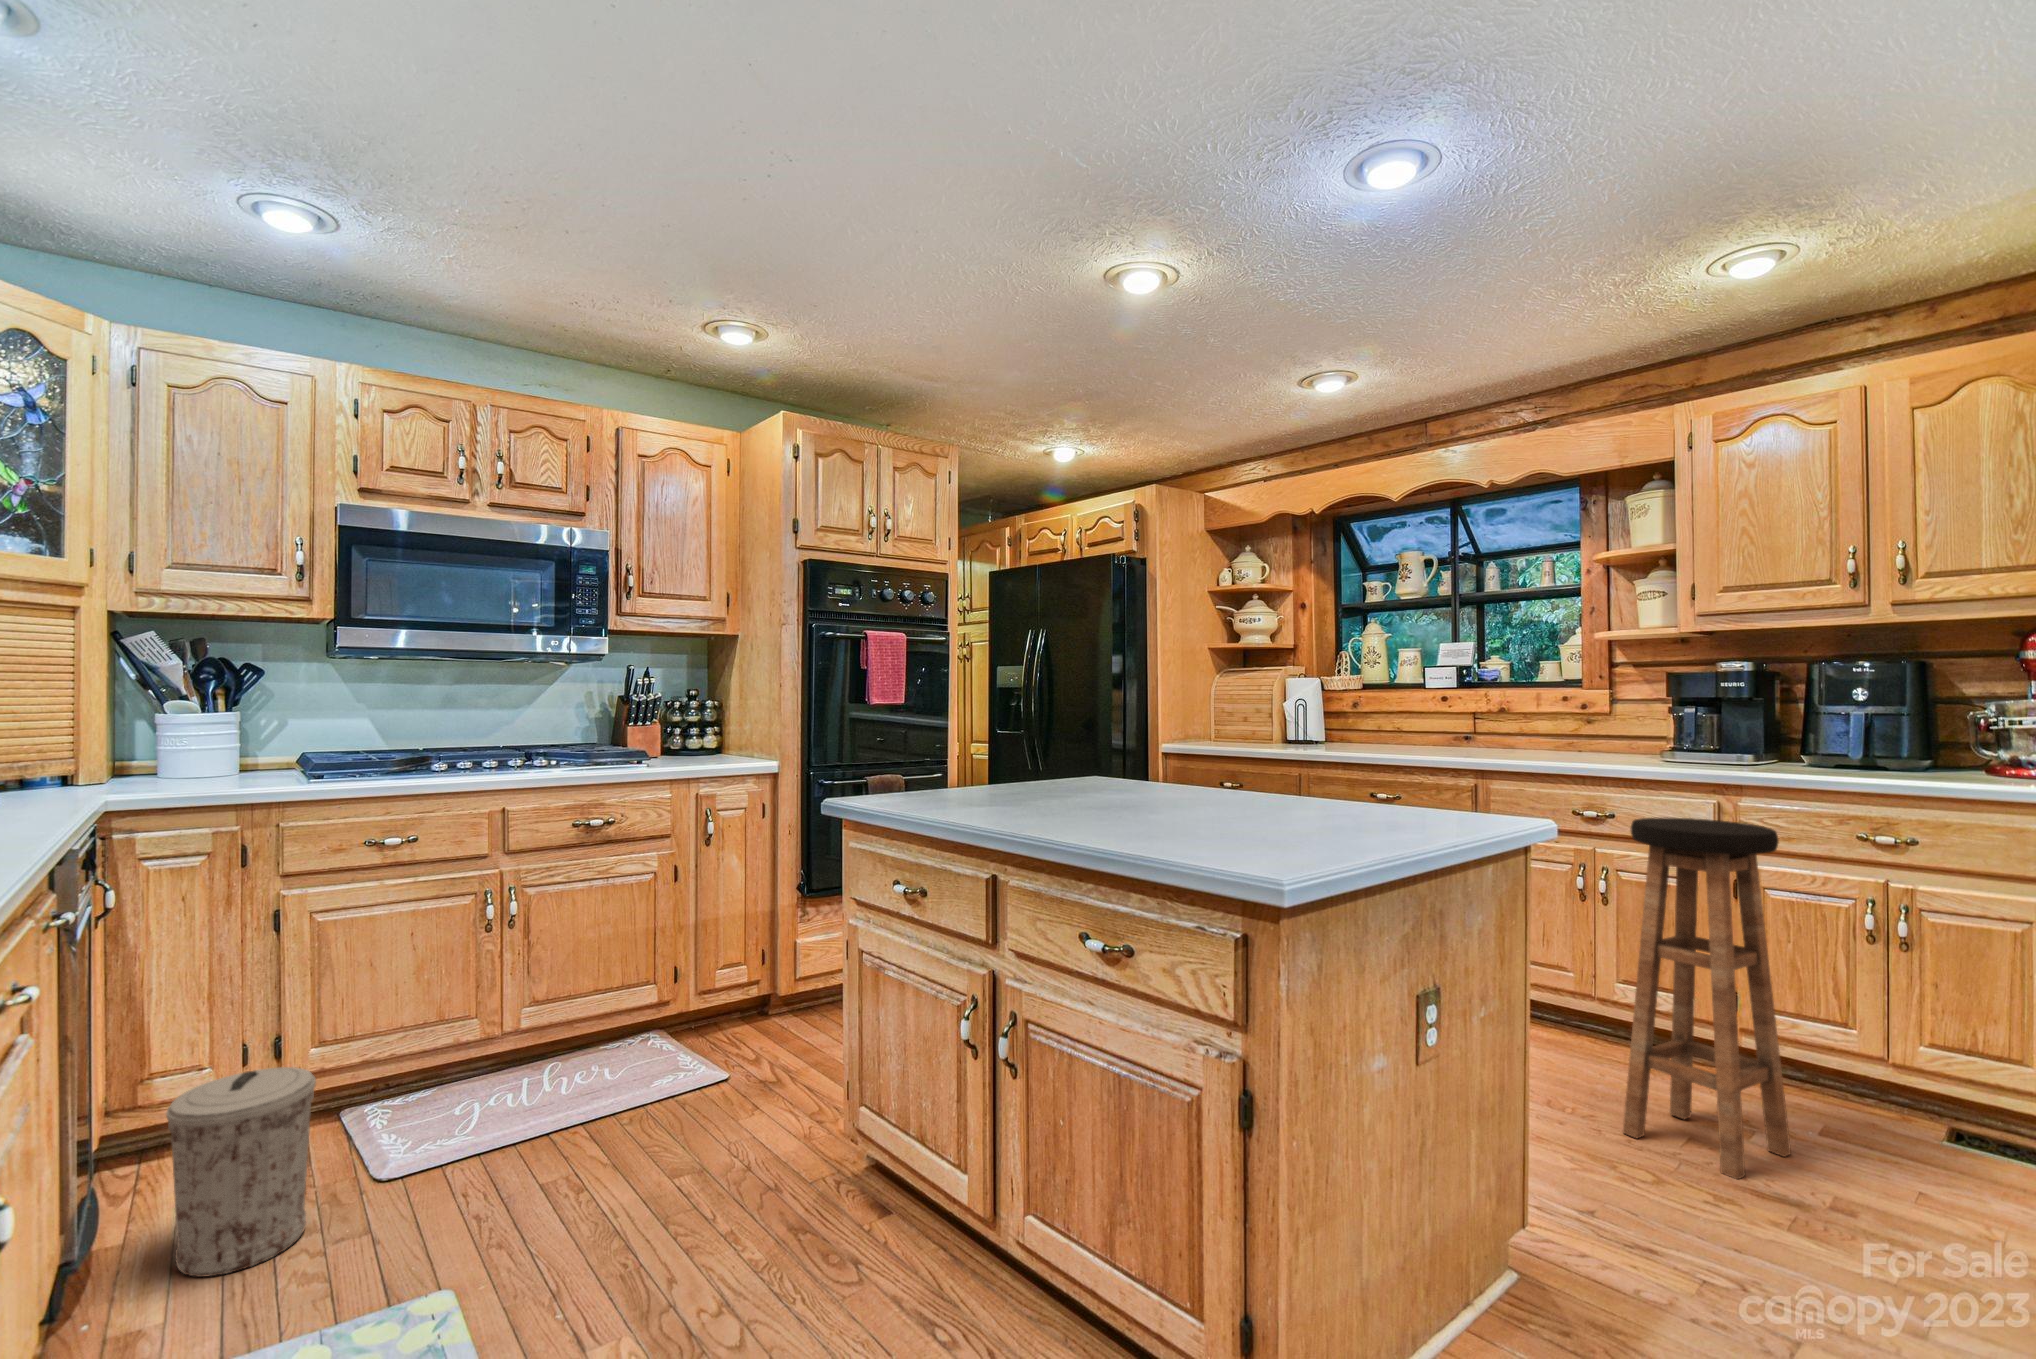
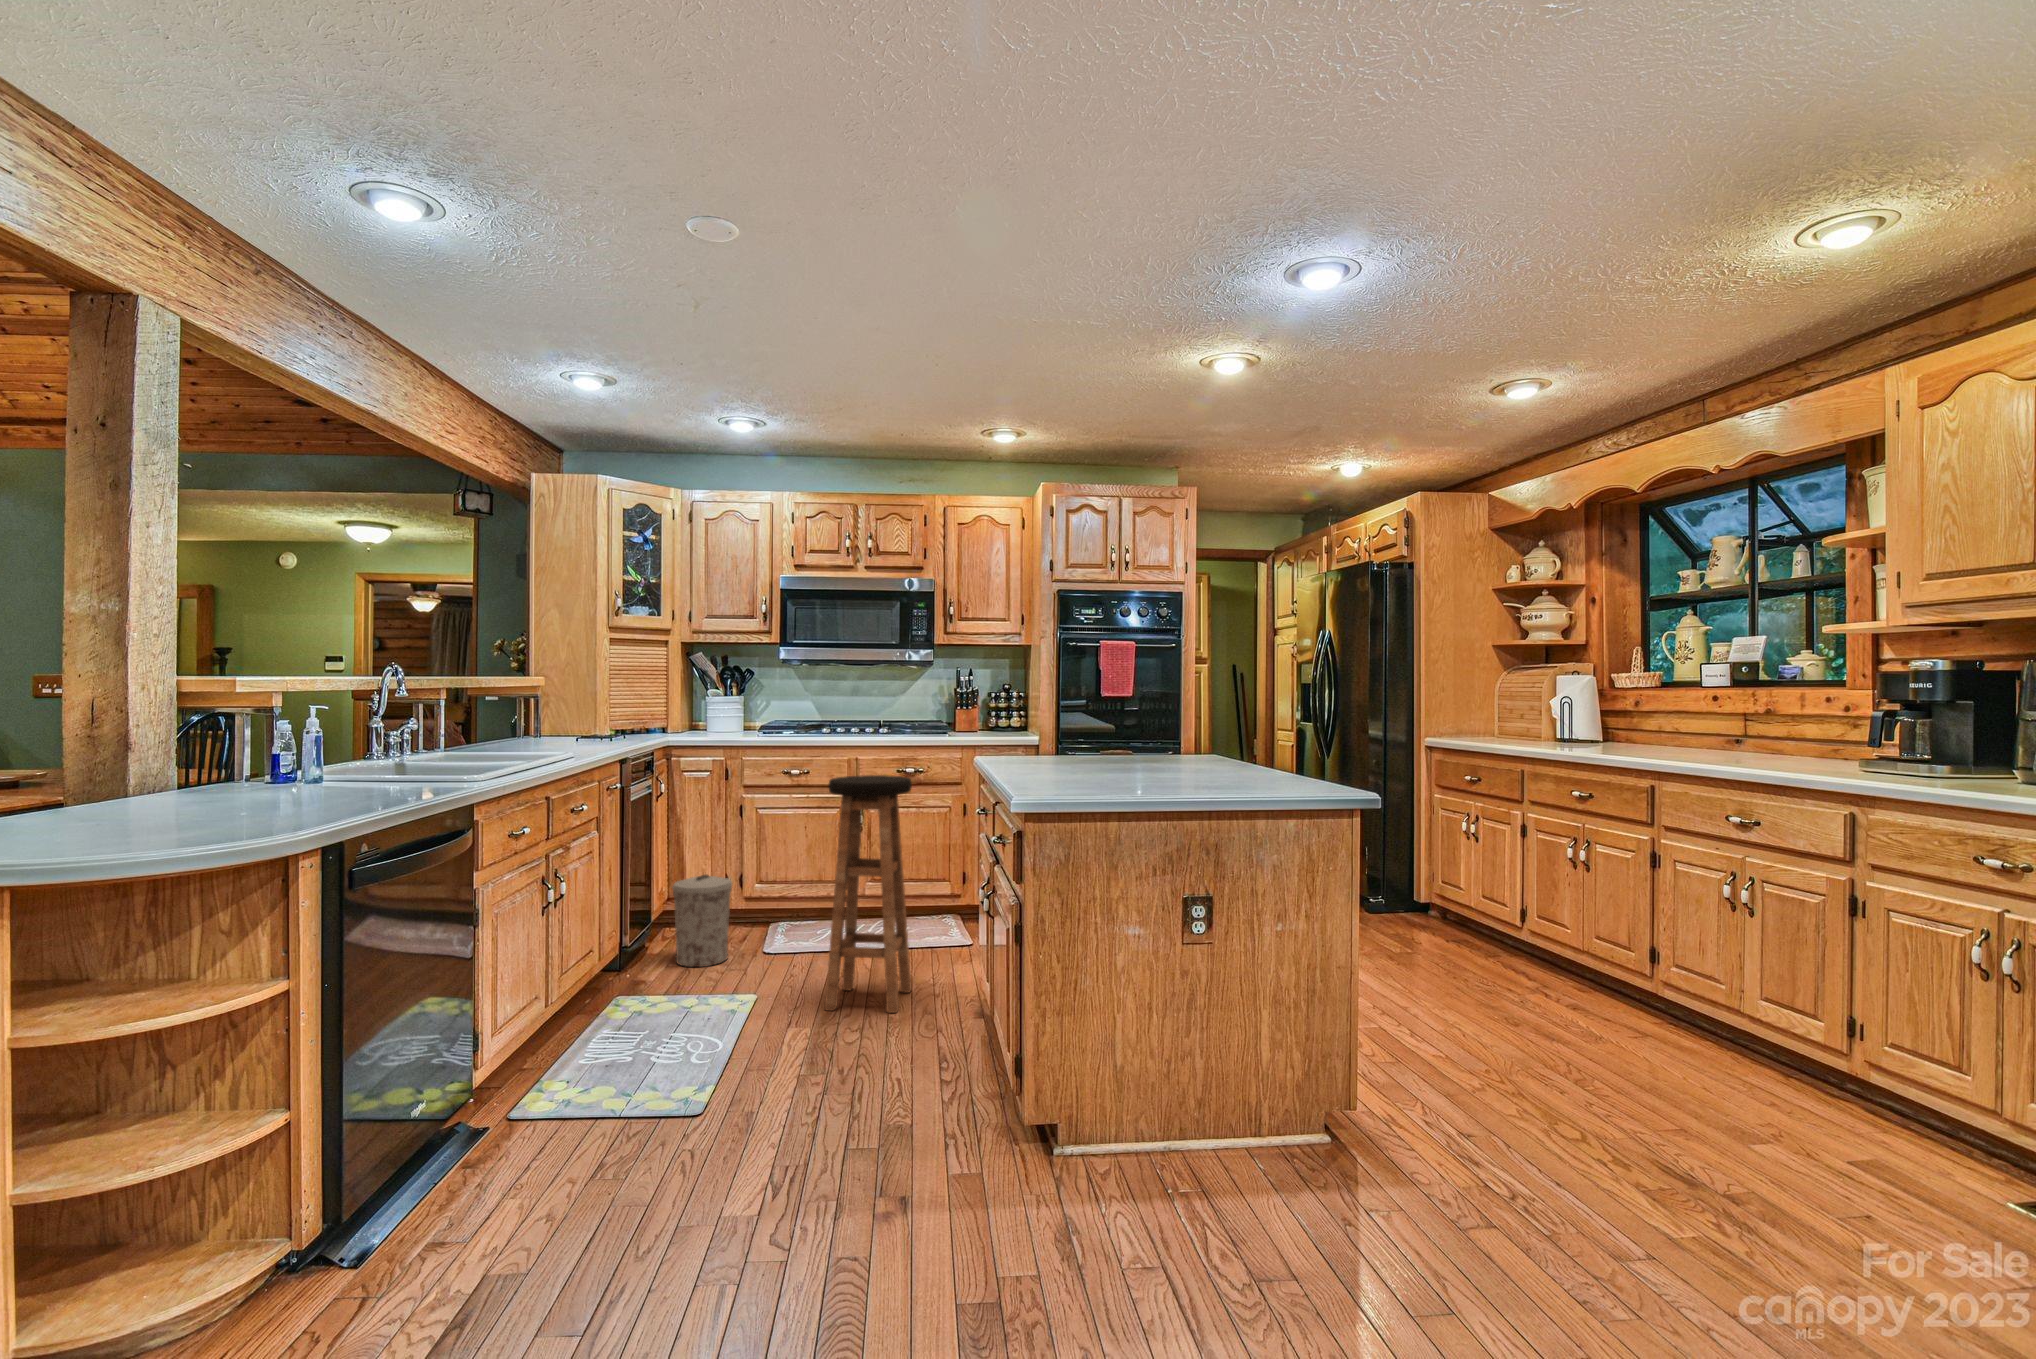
bar stool: present [1623,817,1791,1179] -> present [825,775,912,1013]

